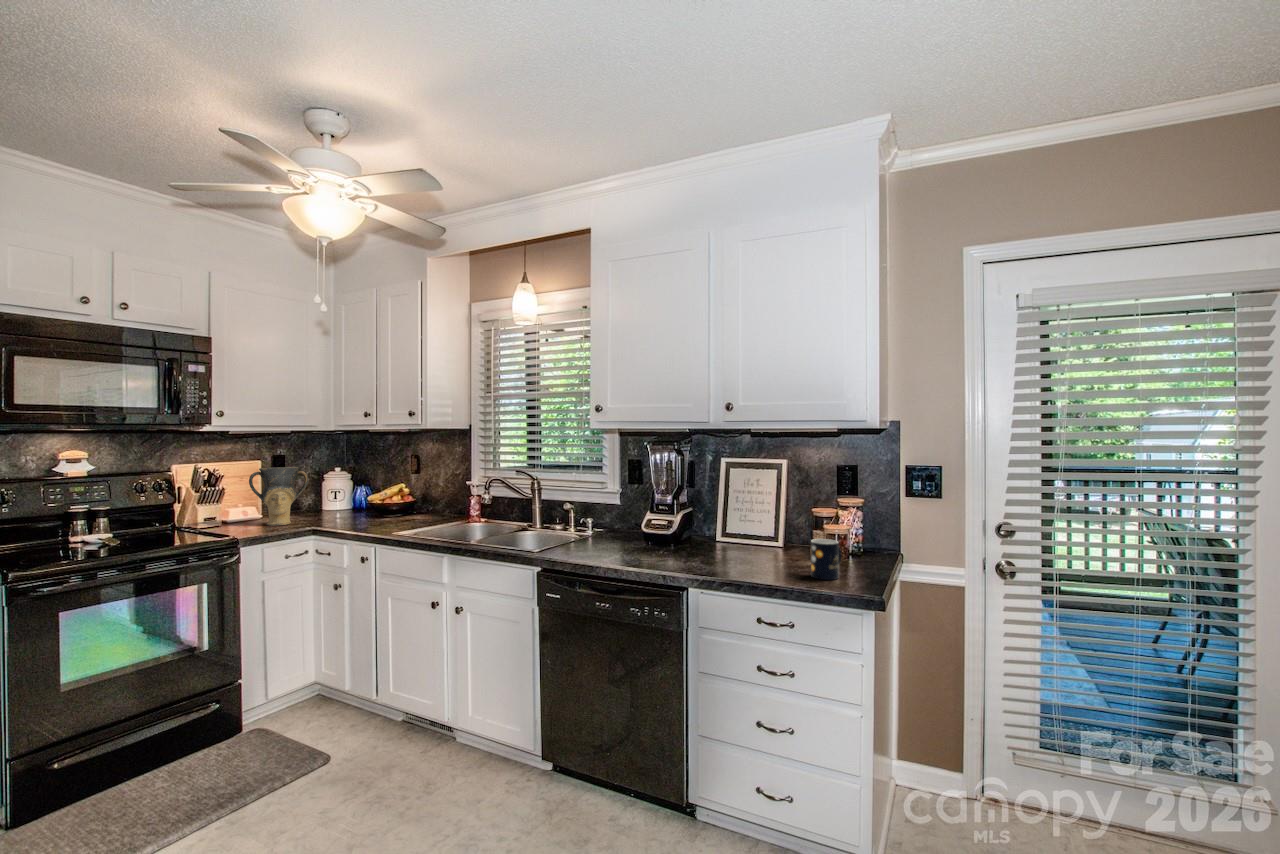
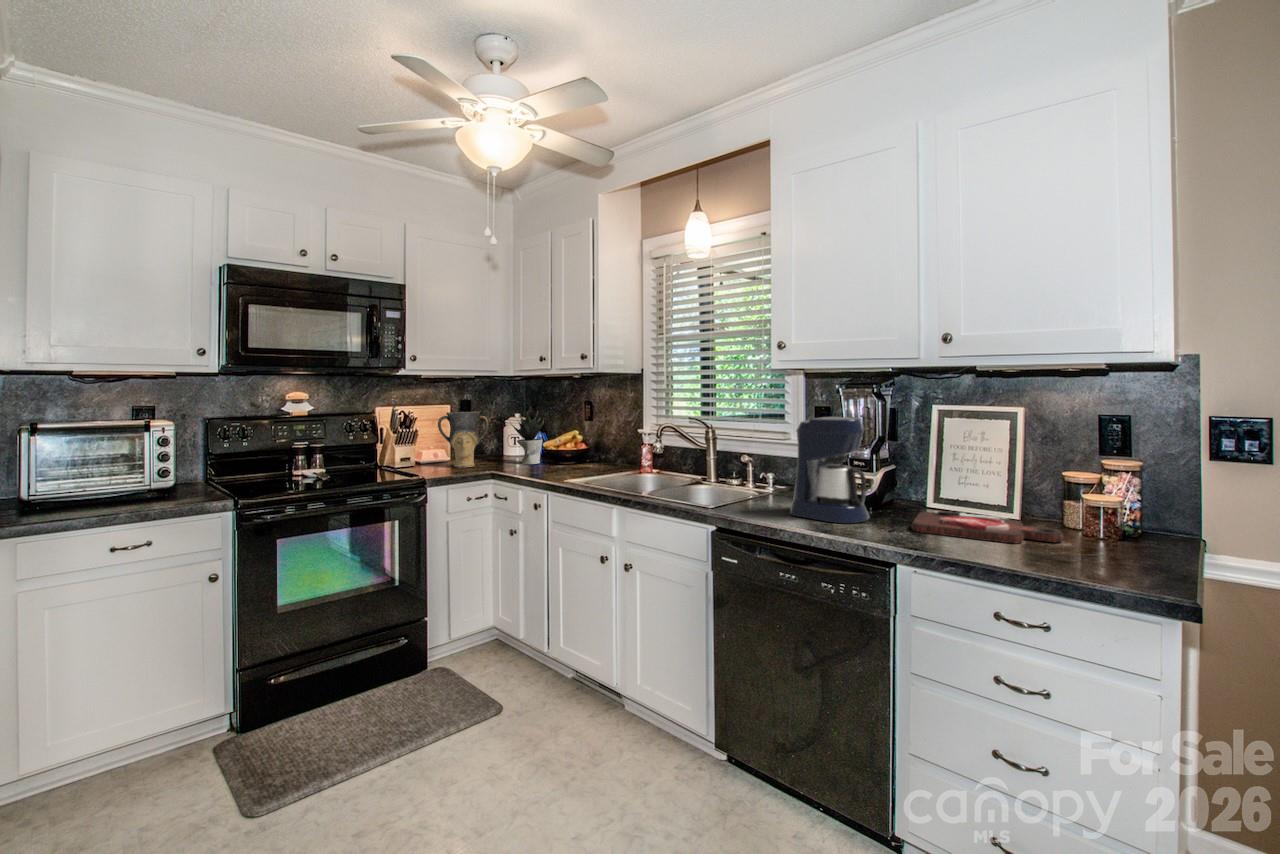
potted plant: none [331,464,370,519] -> present [510,411,544,464]
coffee maker: none [605,467,670,558] -> present [790,417,869,523]
mug: present [811,539,841,580] -> none [1070,514,1117,569]
cutting board: none [701,545,811,566] -> present [911,511,1063,544]

